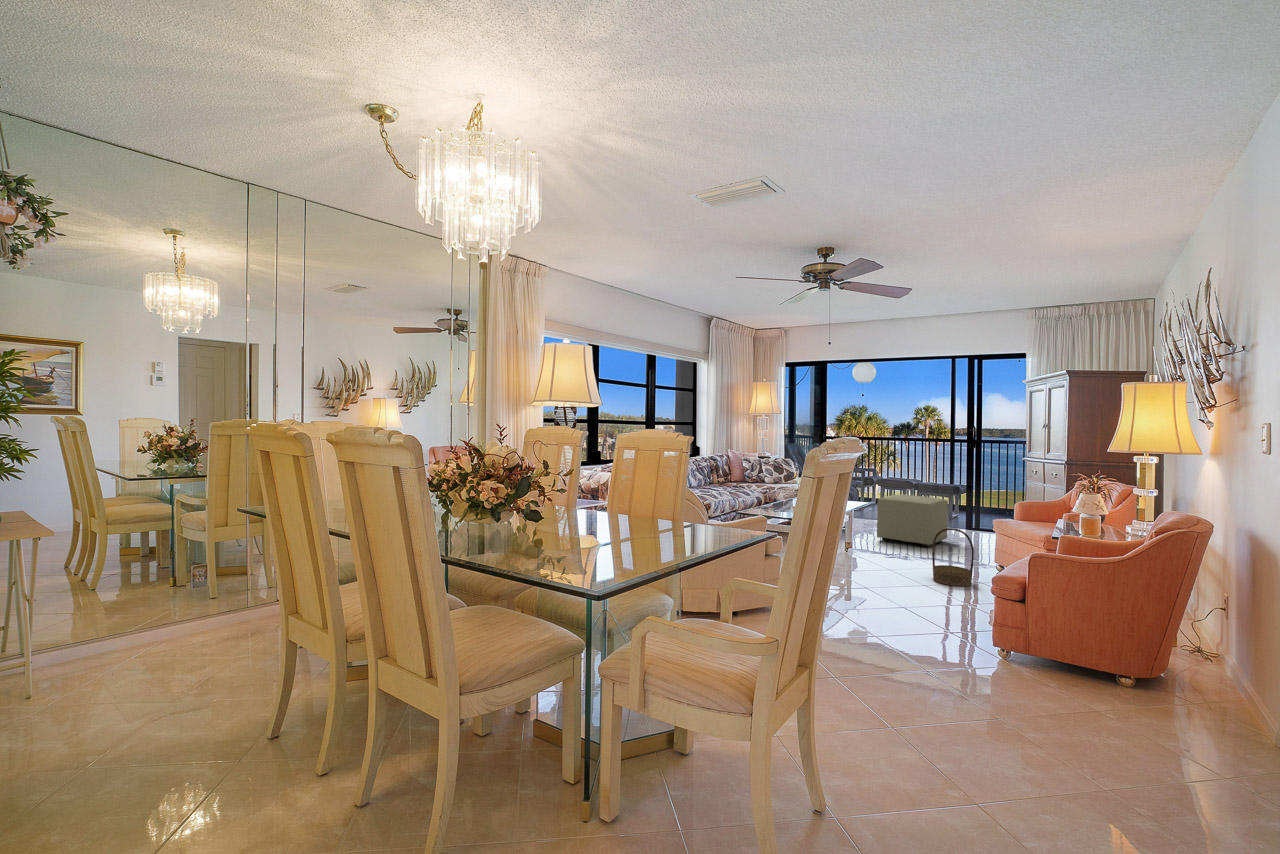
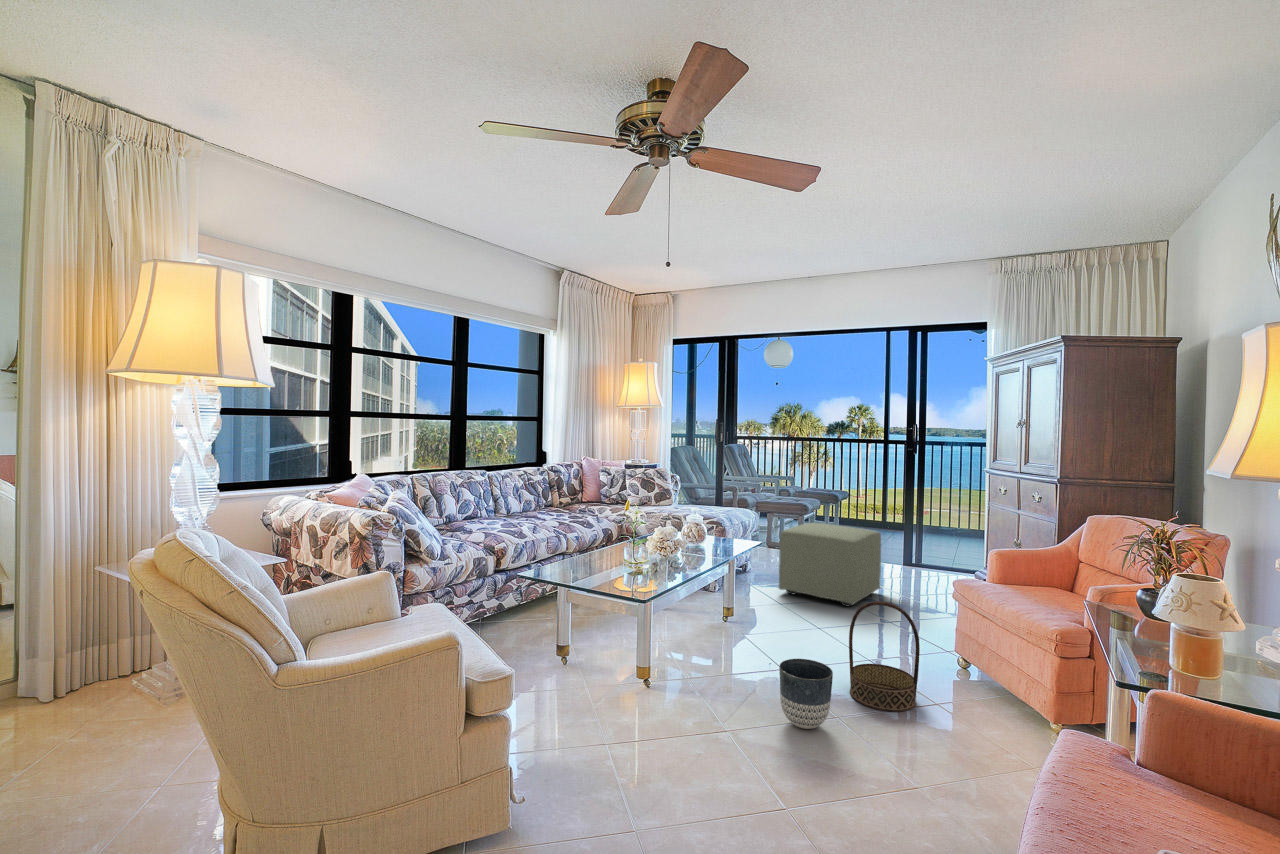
planter: none [896,556,926,590] -> present [779,659,833,729]

